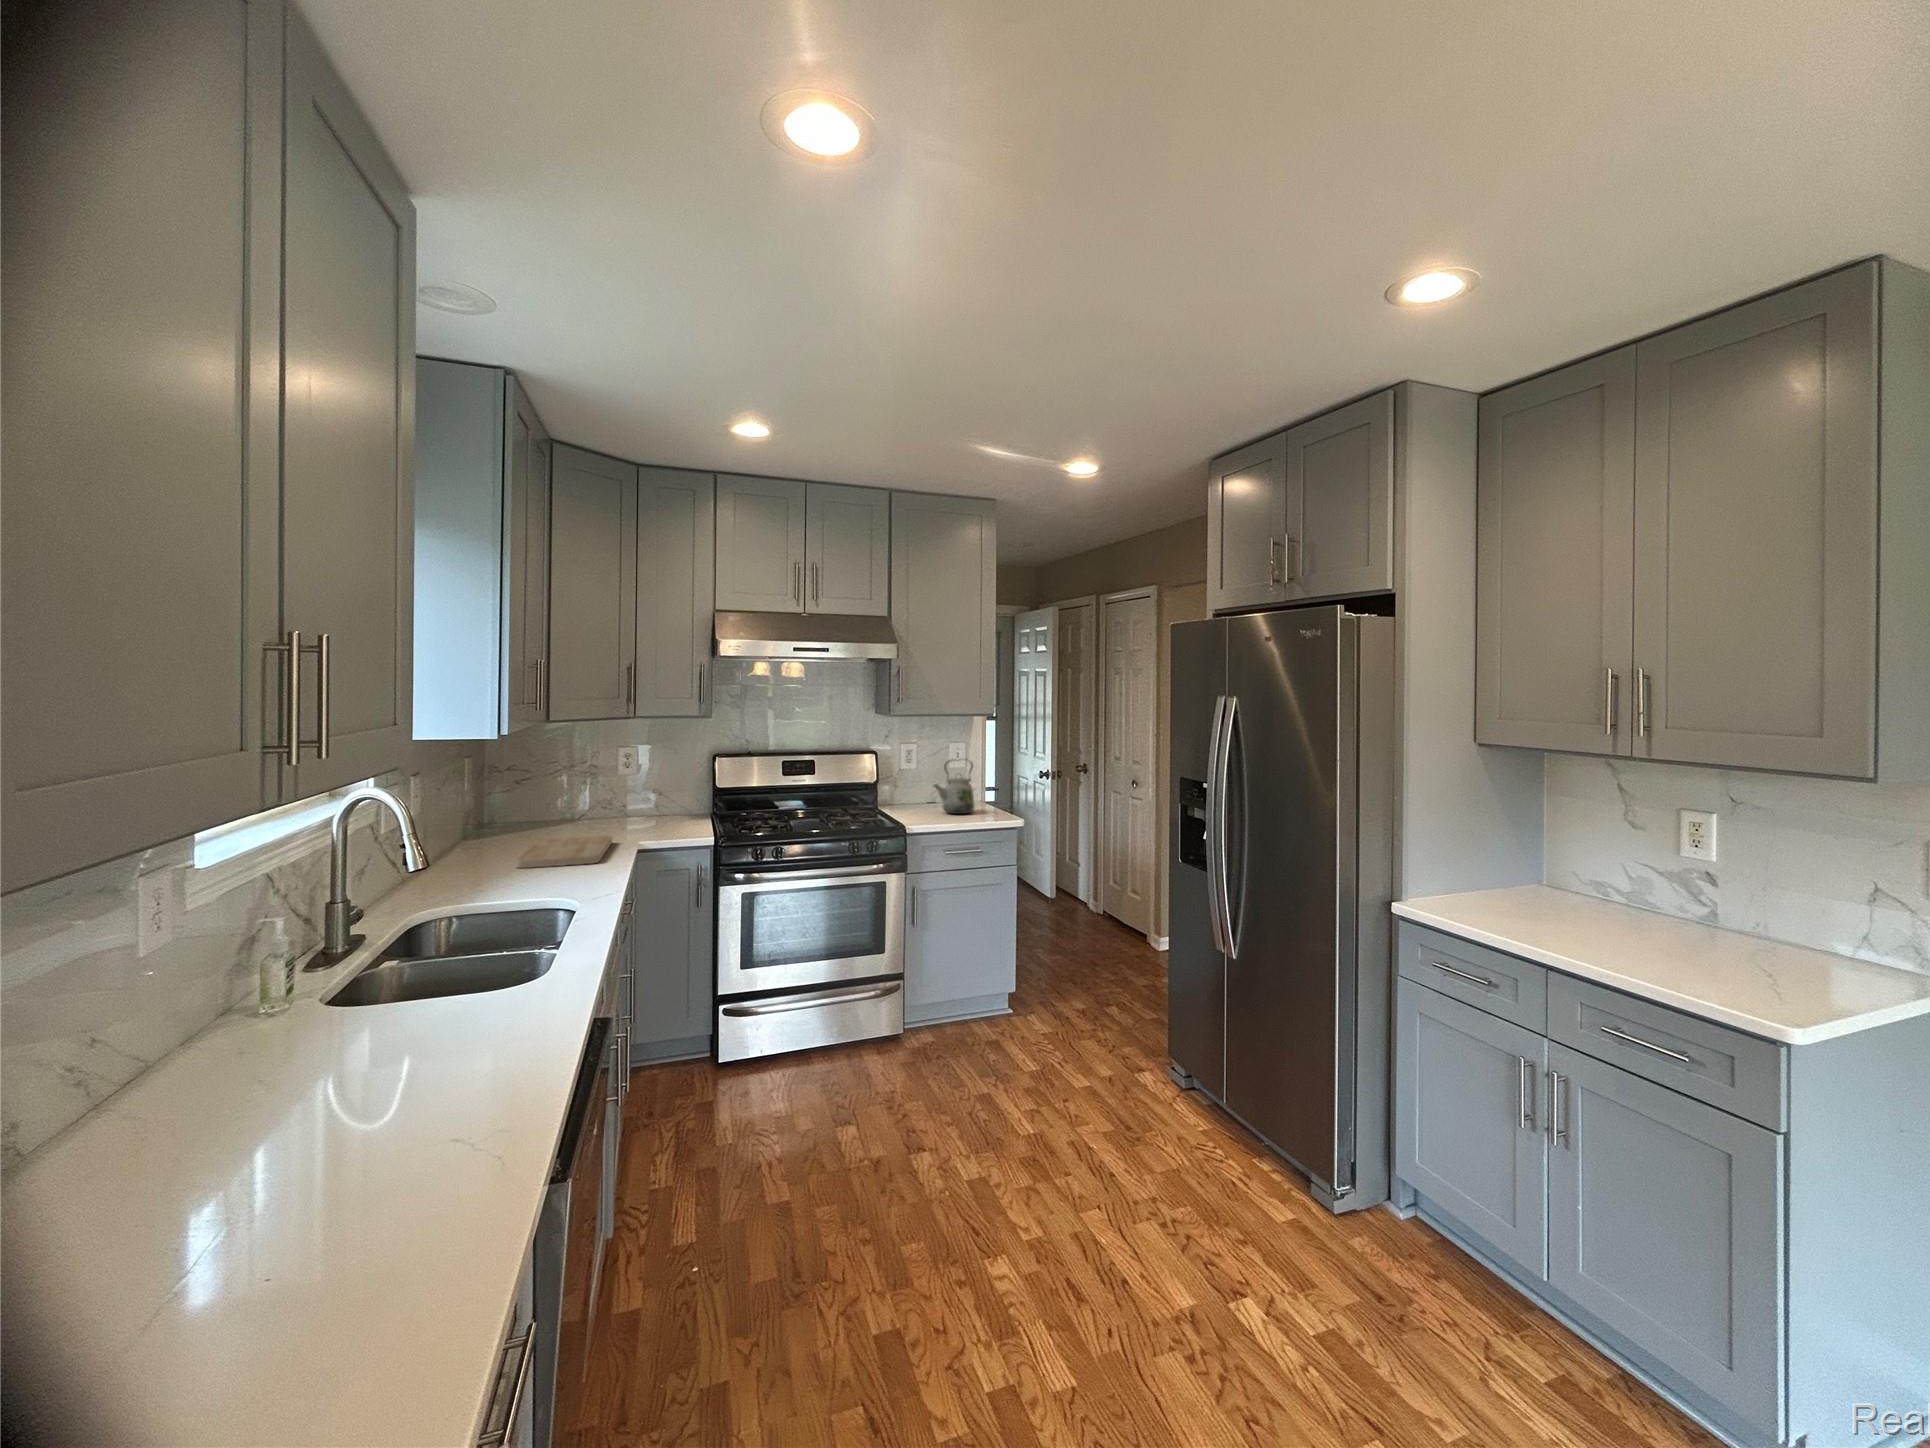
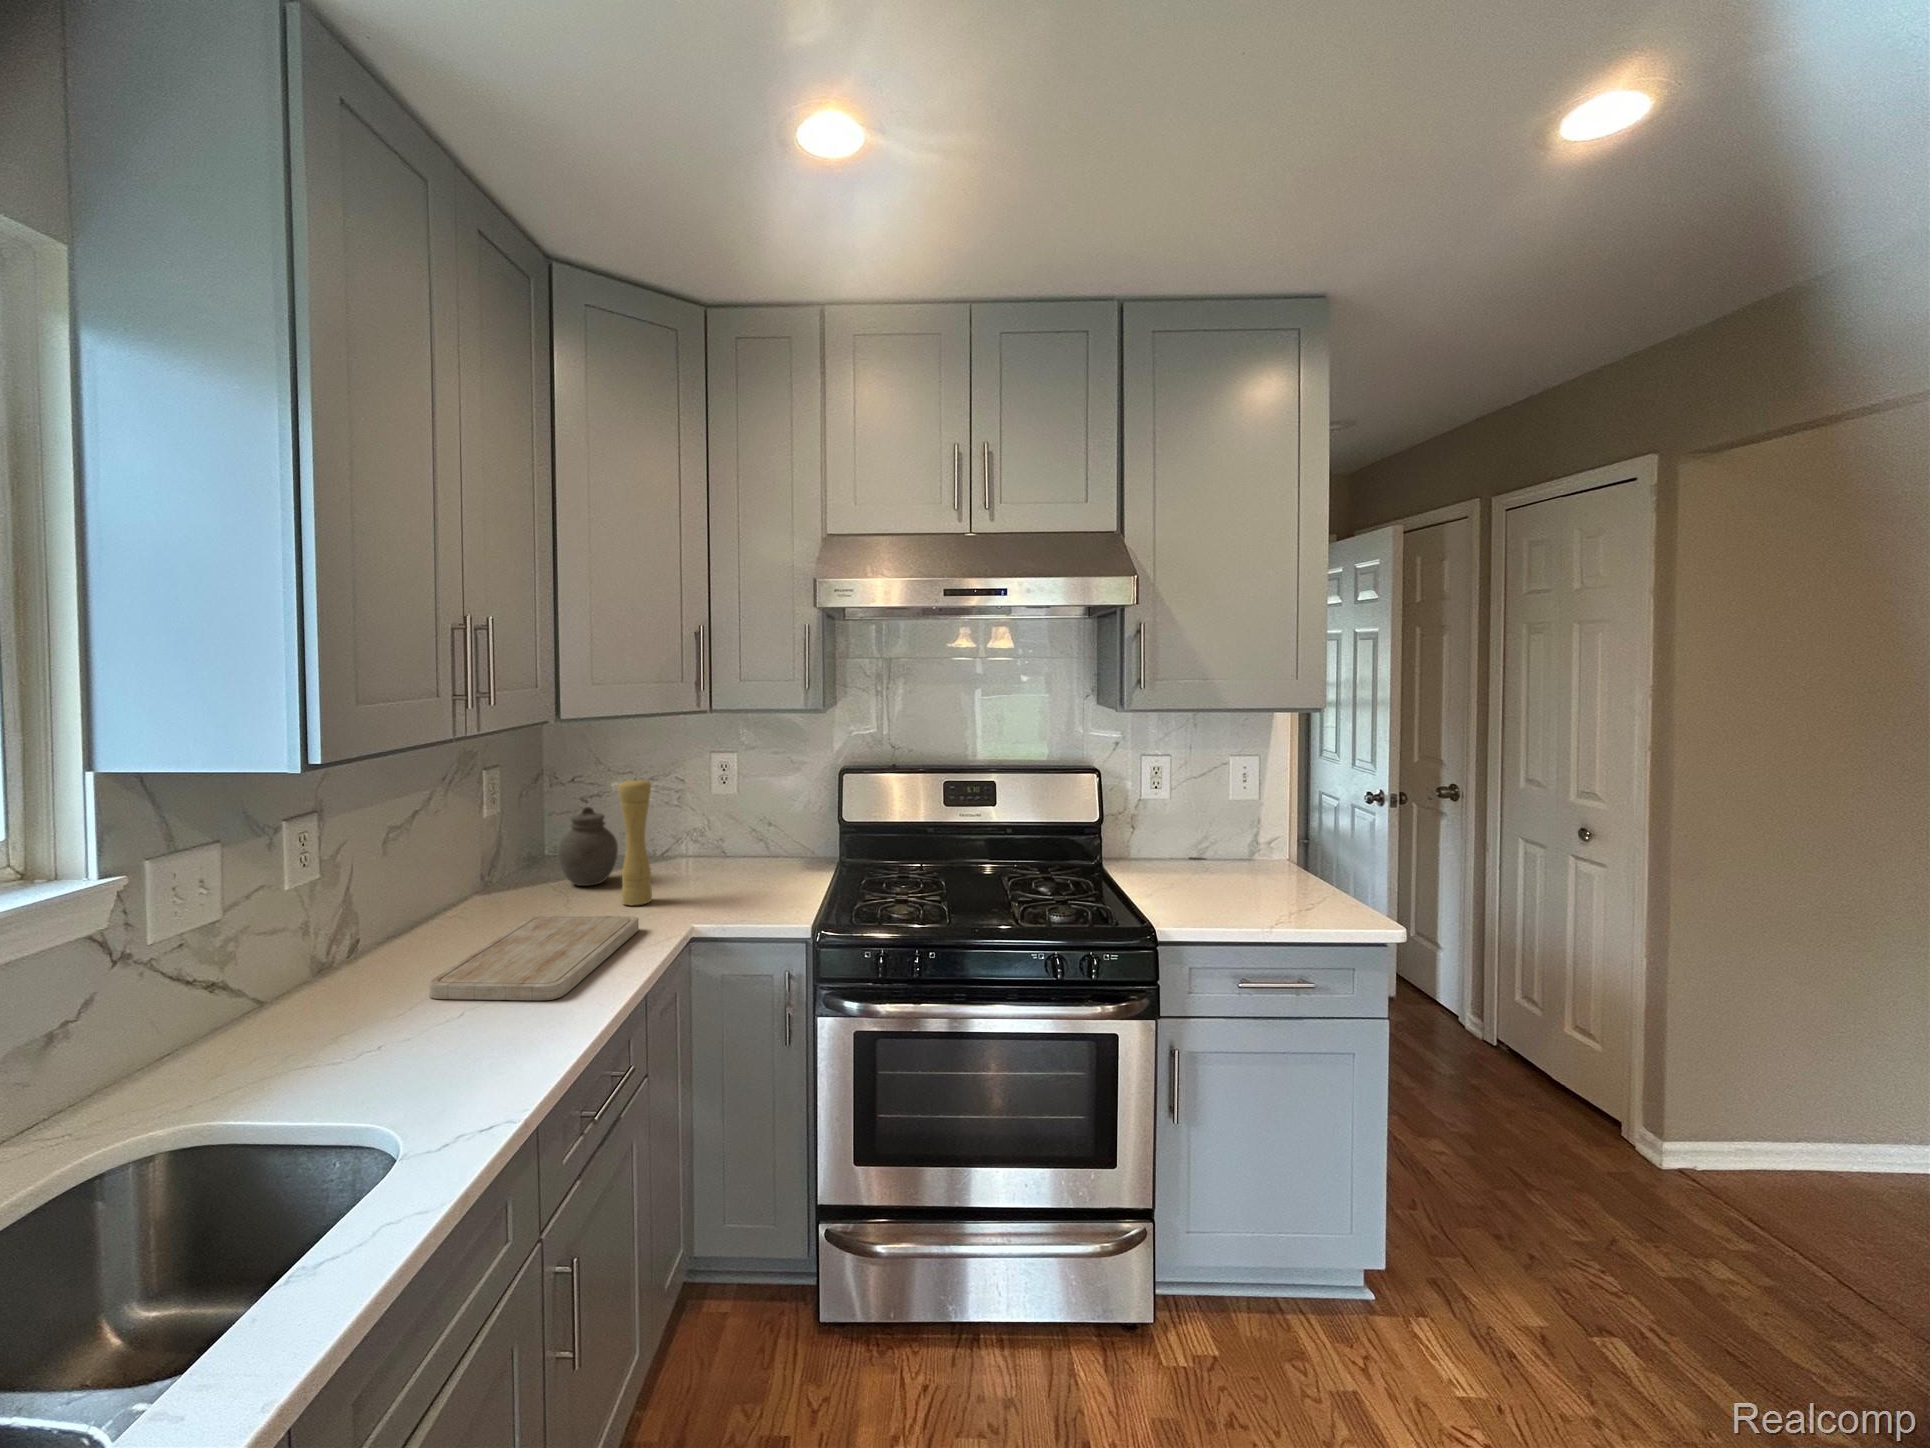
pepper mill: none [584,757,606,836] -> present [618,778,652,905]
kettle: present [934,761,975,814] -> none [1205,793,1289,900]
jar: none [526,780,568,831] -> present [558,807,618,886]

